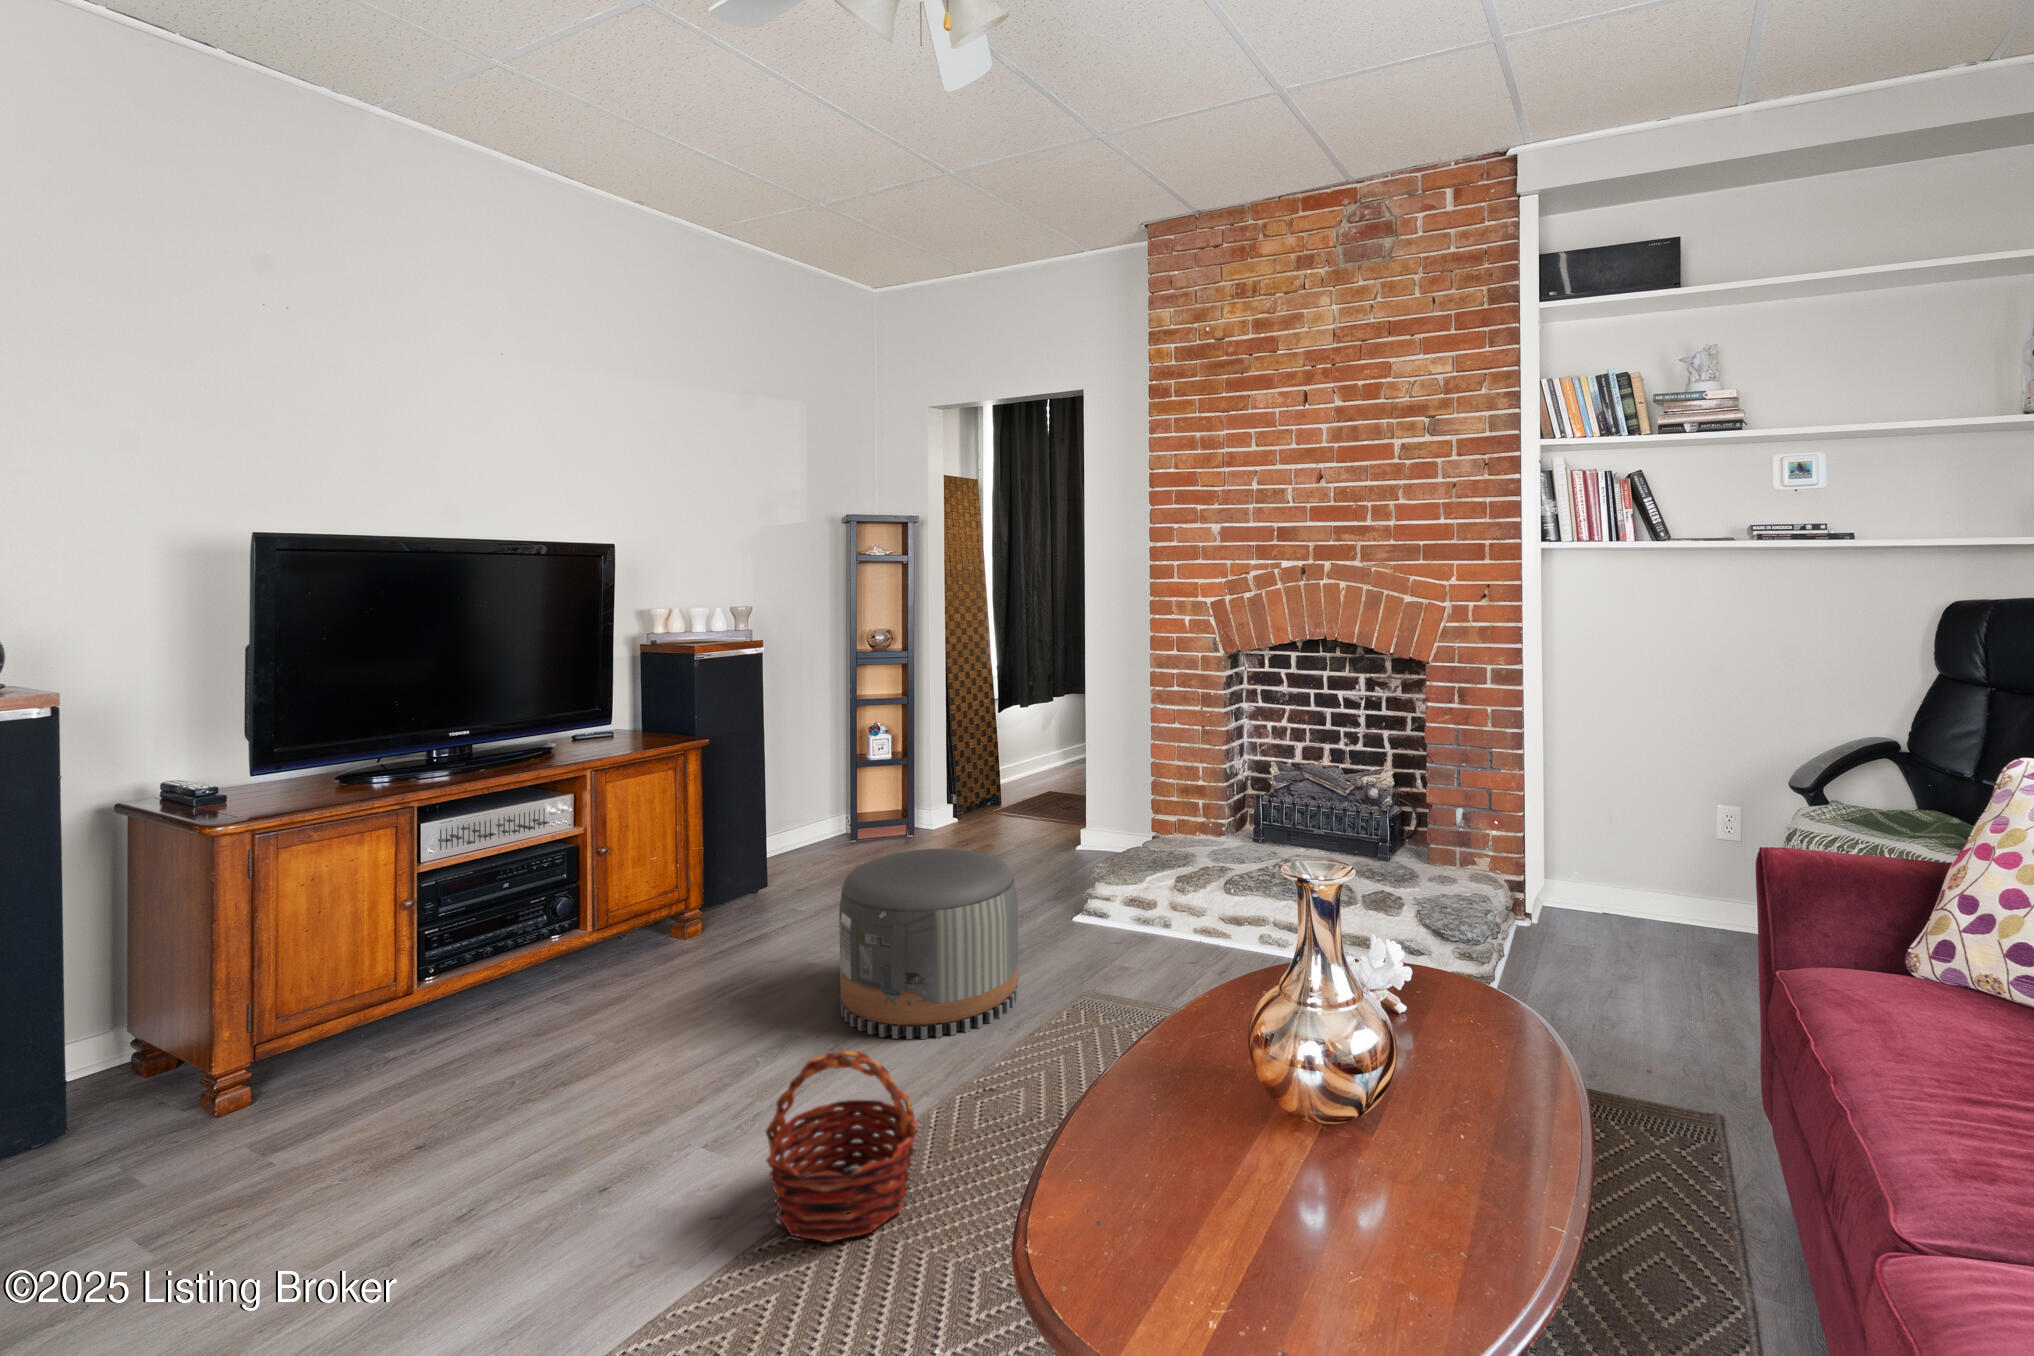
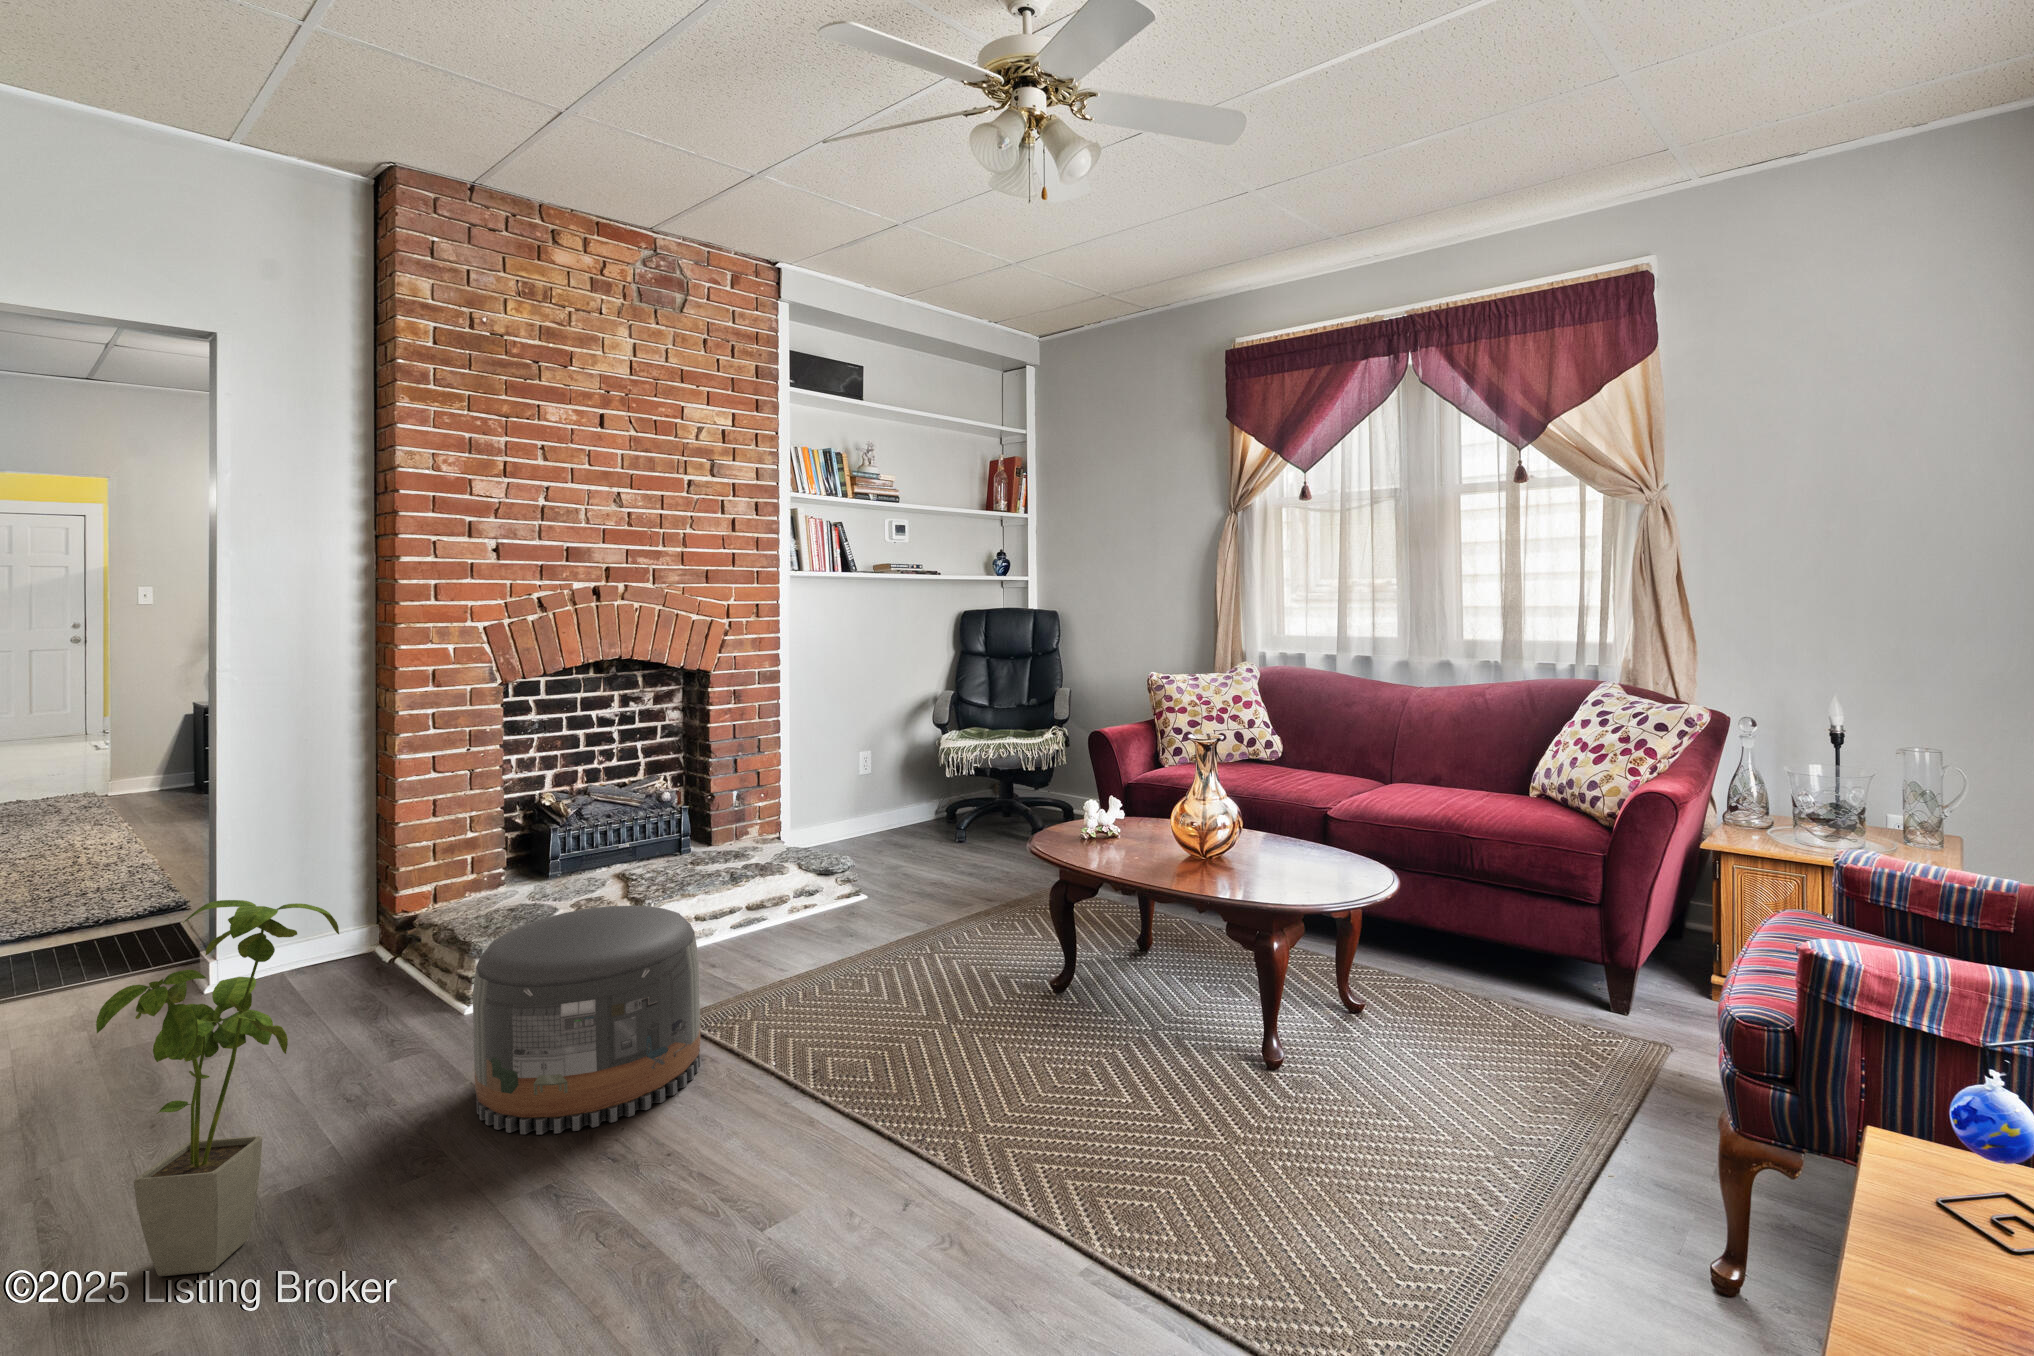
house plant: none [653,760,777,982] -> present [96,900,339,1276]
basket: present [766,1050,917,1242] -> none [878,992,1004,1150]

